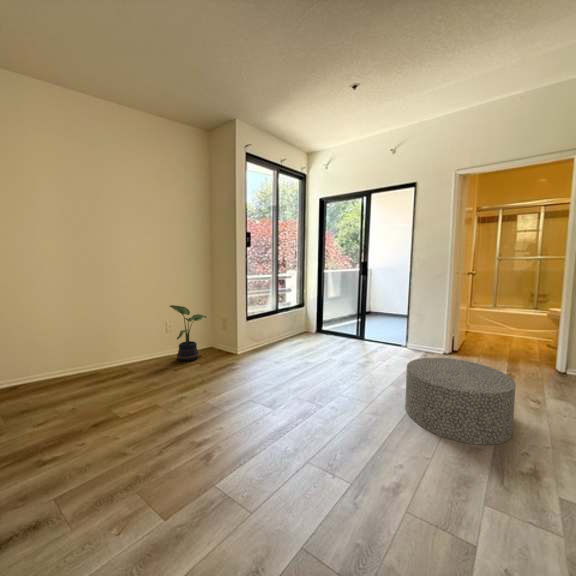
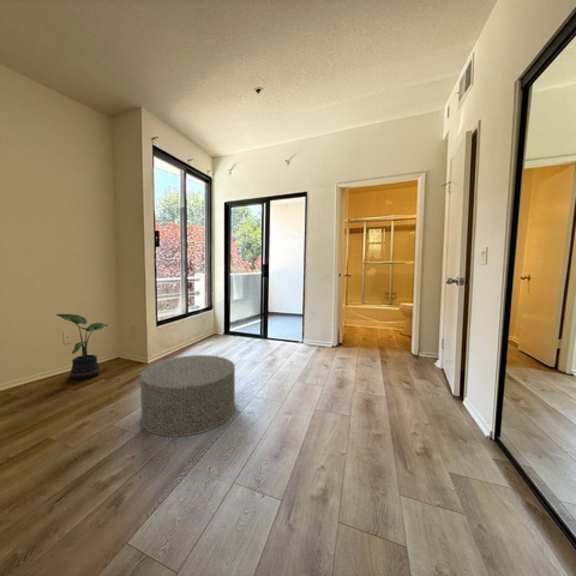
ottoman: present [405,358,516,445] -> present [140,355,235,437]

